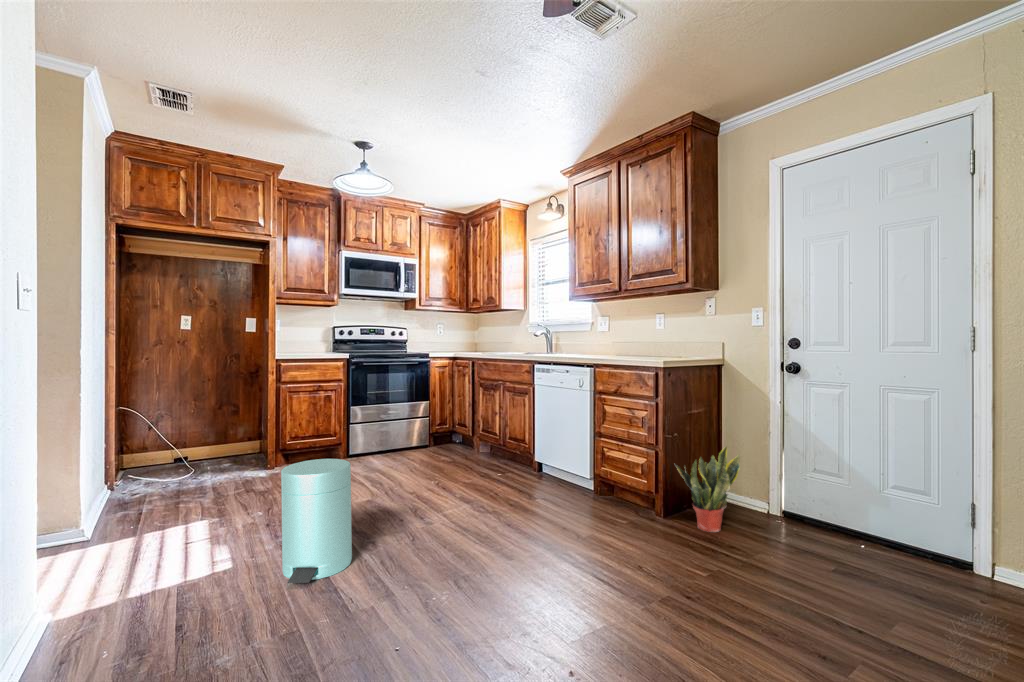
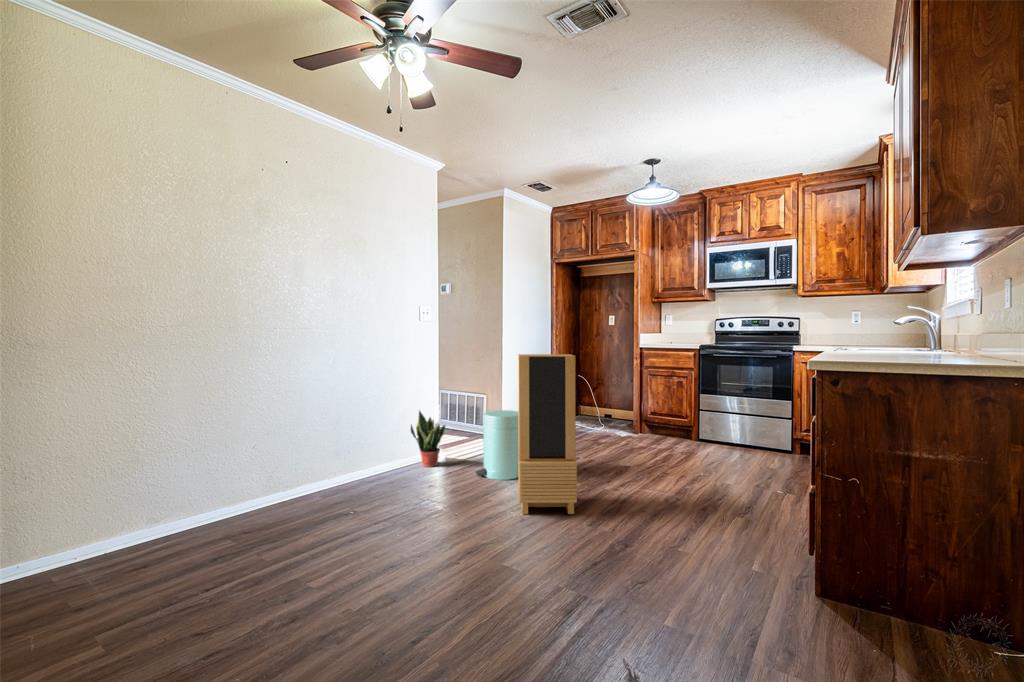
storage cabinet: none [429,361,513,570] -> present [518,354,577,514]
potted plant: present [676,447,740,532] -> present [411,411,445,467]

